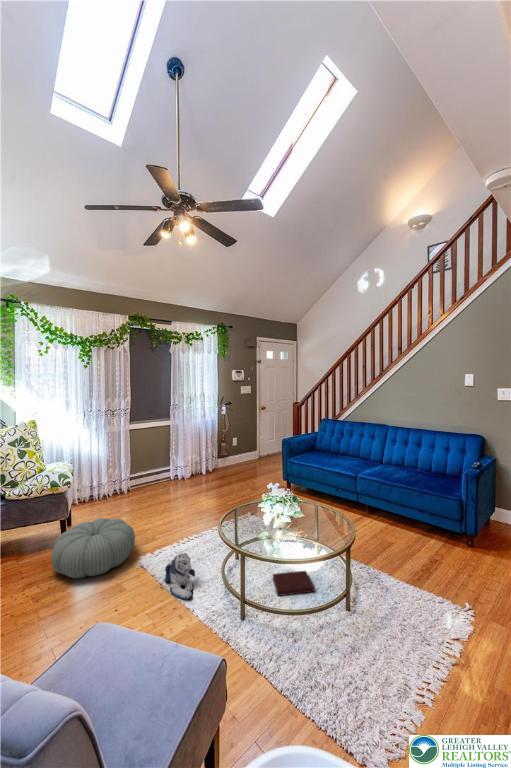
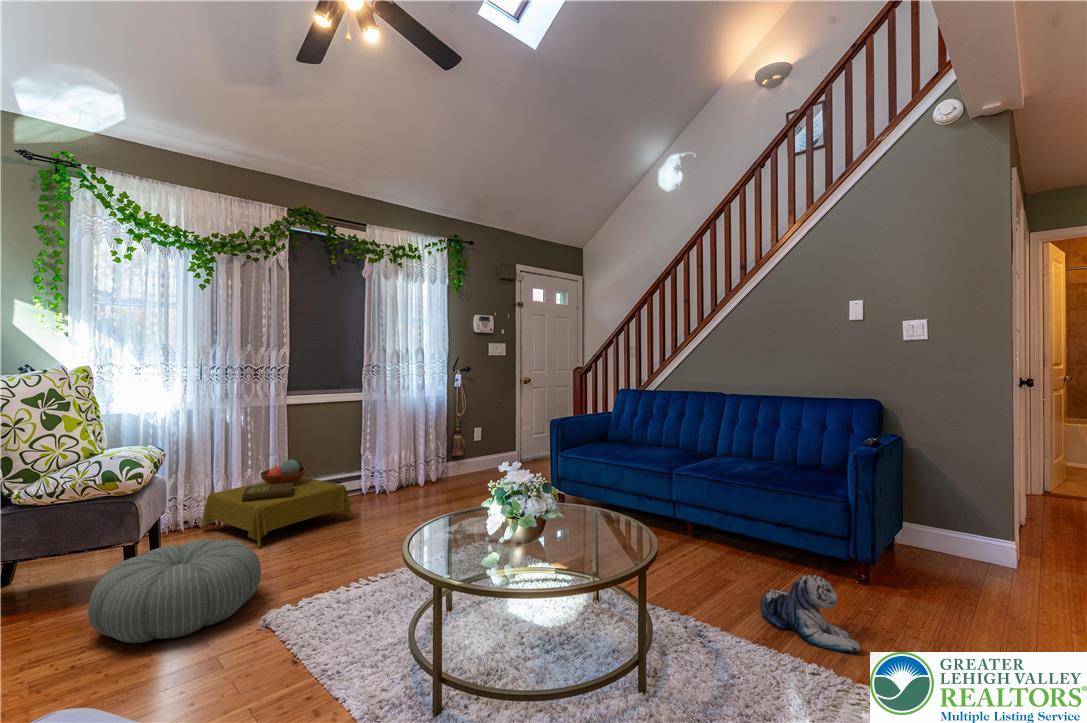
side table: none [88,463,171,518] -> present [202,459,352,549]
plush toy: present [164,553,195,600] -> present [760,574,861,653]
notebook: present [273,571,314,596] -> none [504,624,580,668]

